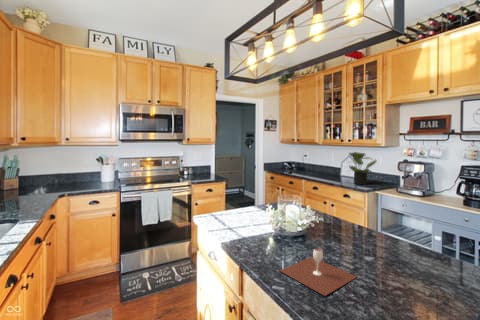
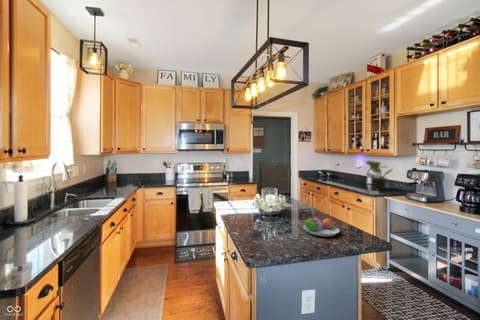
fruit bowl: none [357,235,414,268] -> present [301,217,340,236]
wine glass: present [280,249,356,296] -> none [242,218,289,242]

